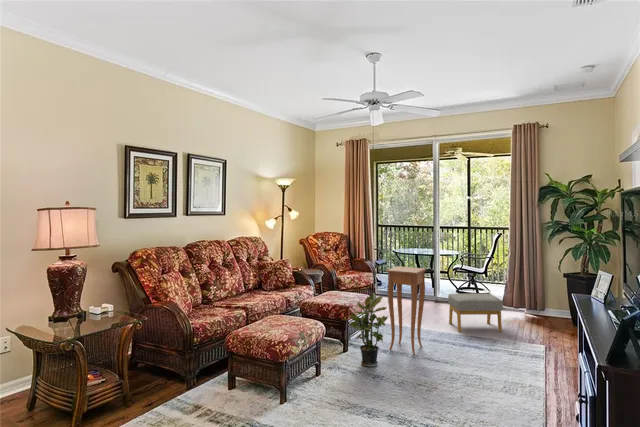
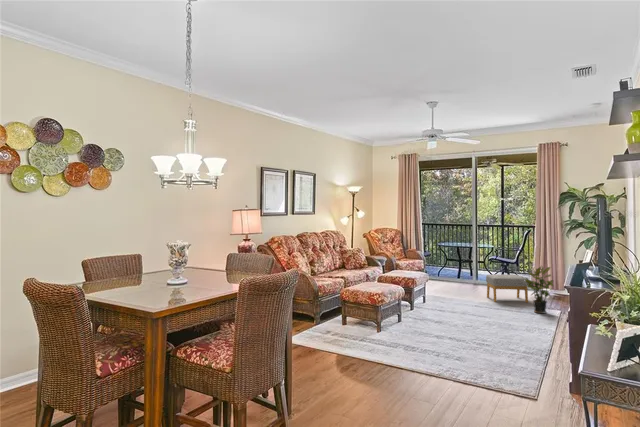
side table: present [386,266,426,354] -> none [441,251,471,313]
potted plant: present [349,293,387,367] -> present [525,266,553,313]

